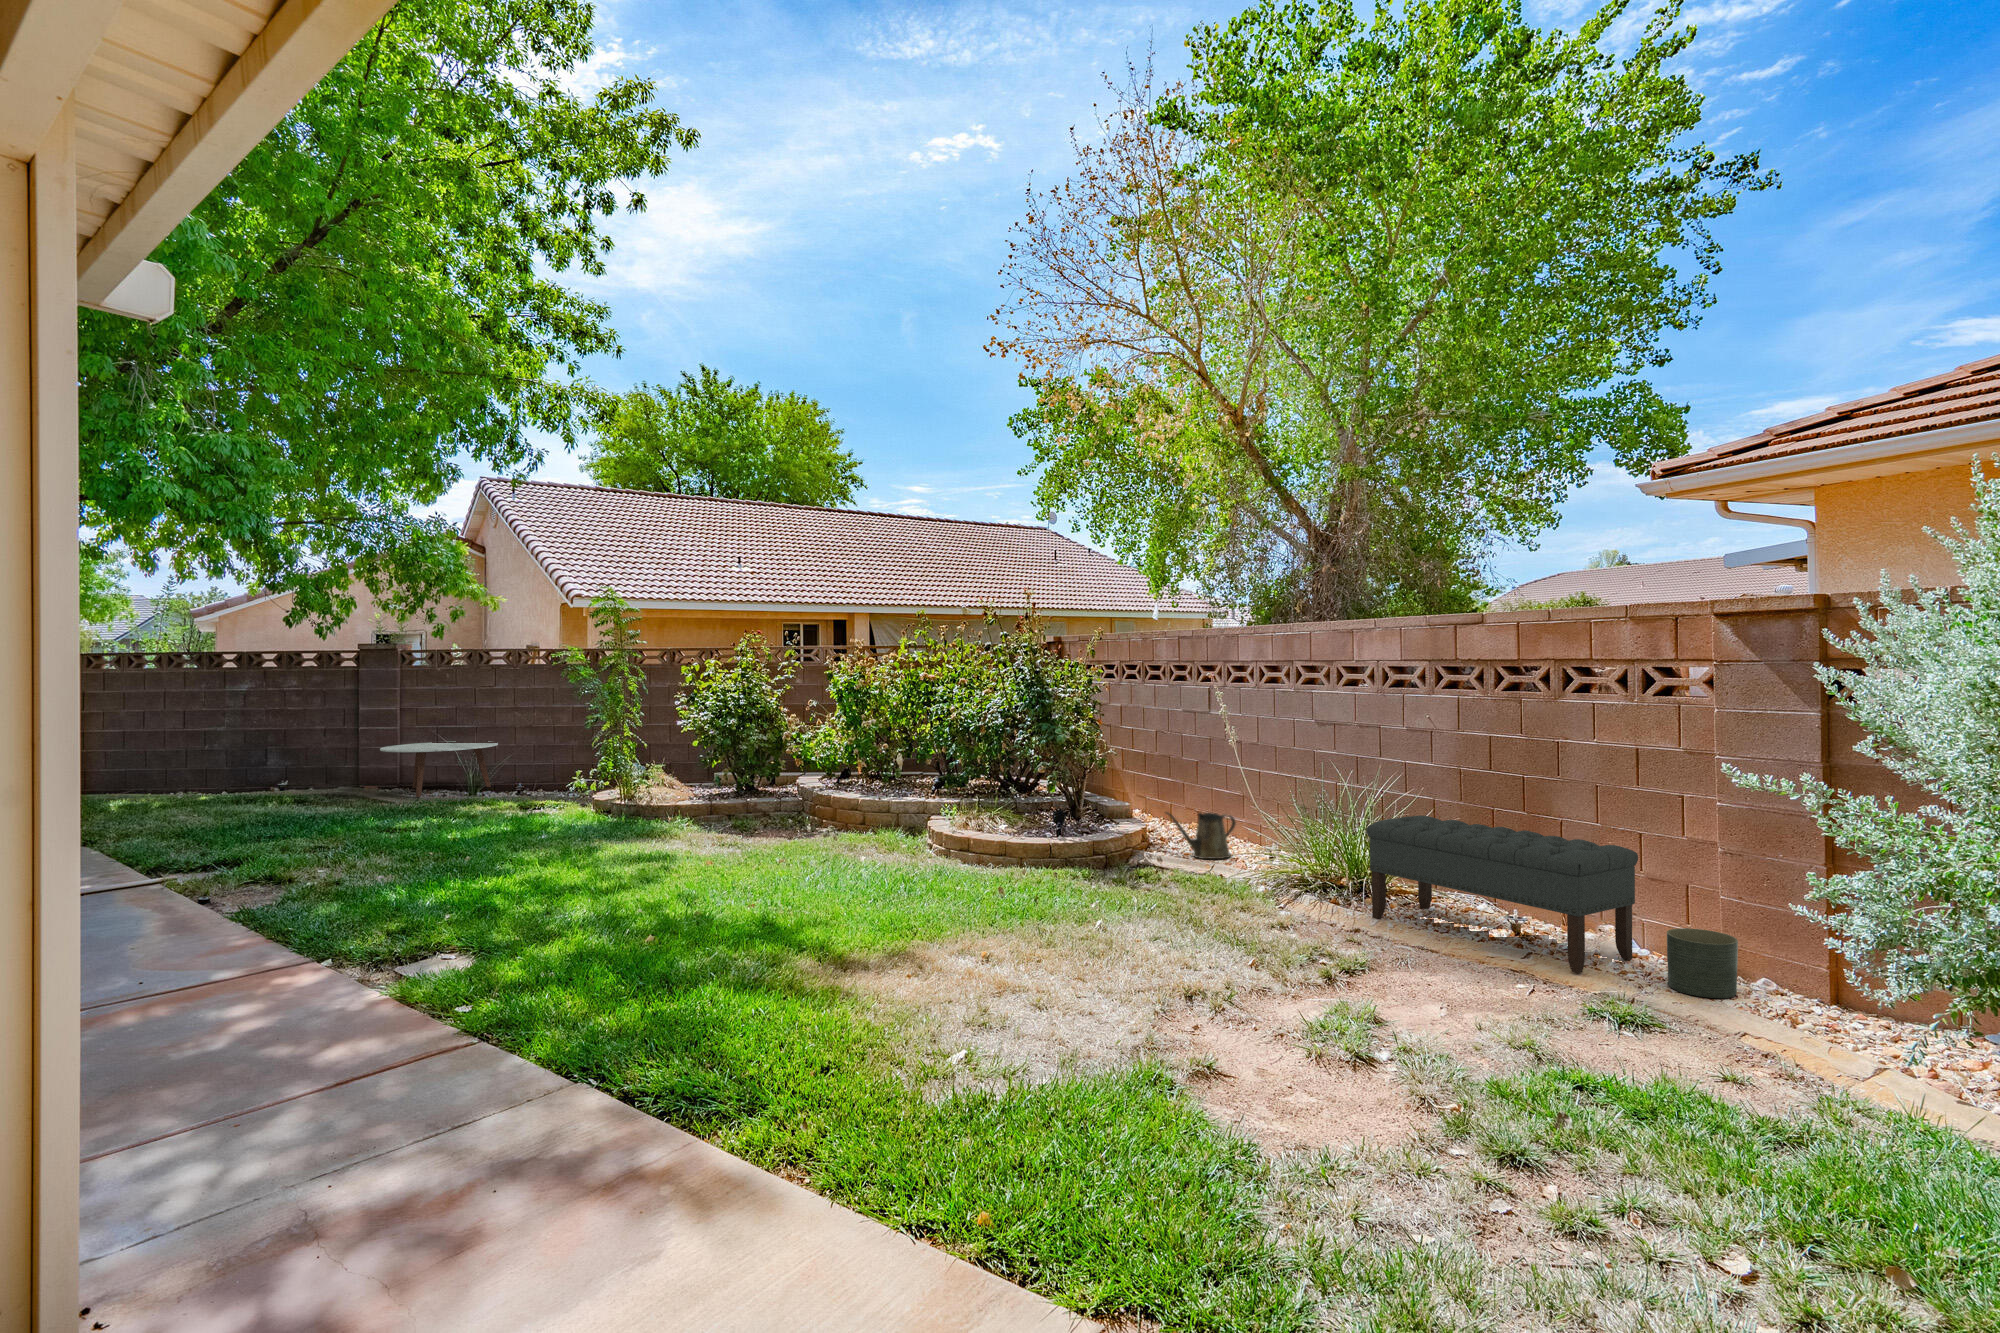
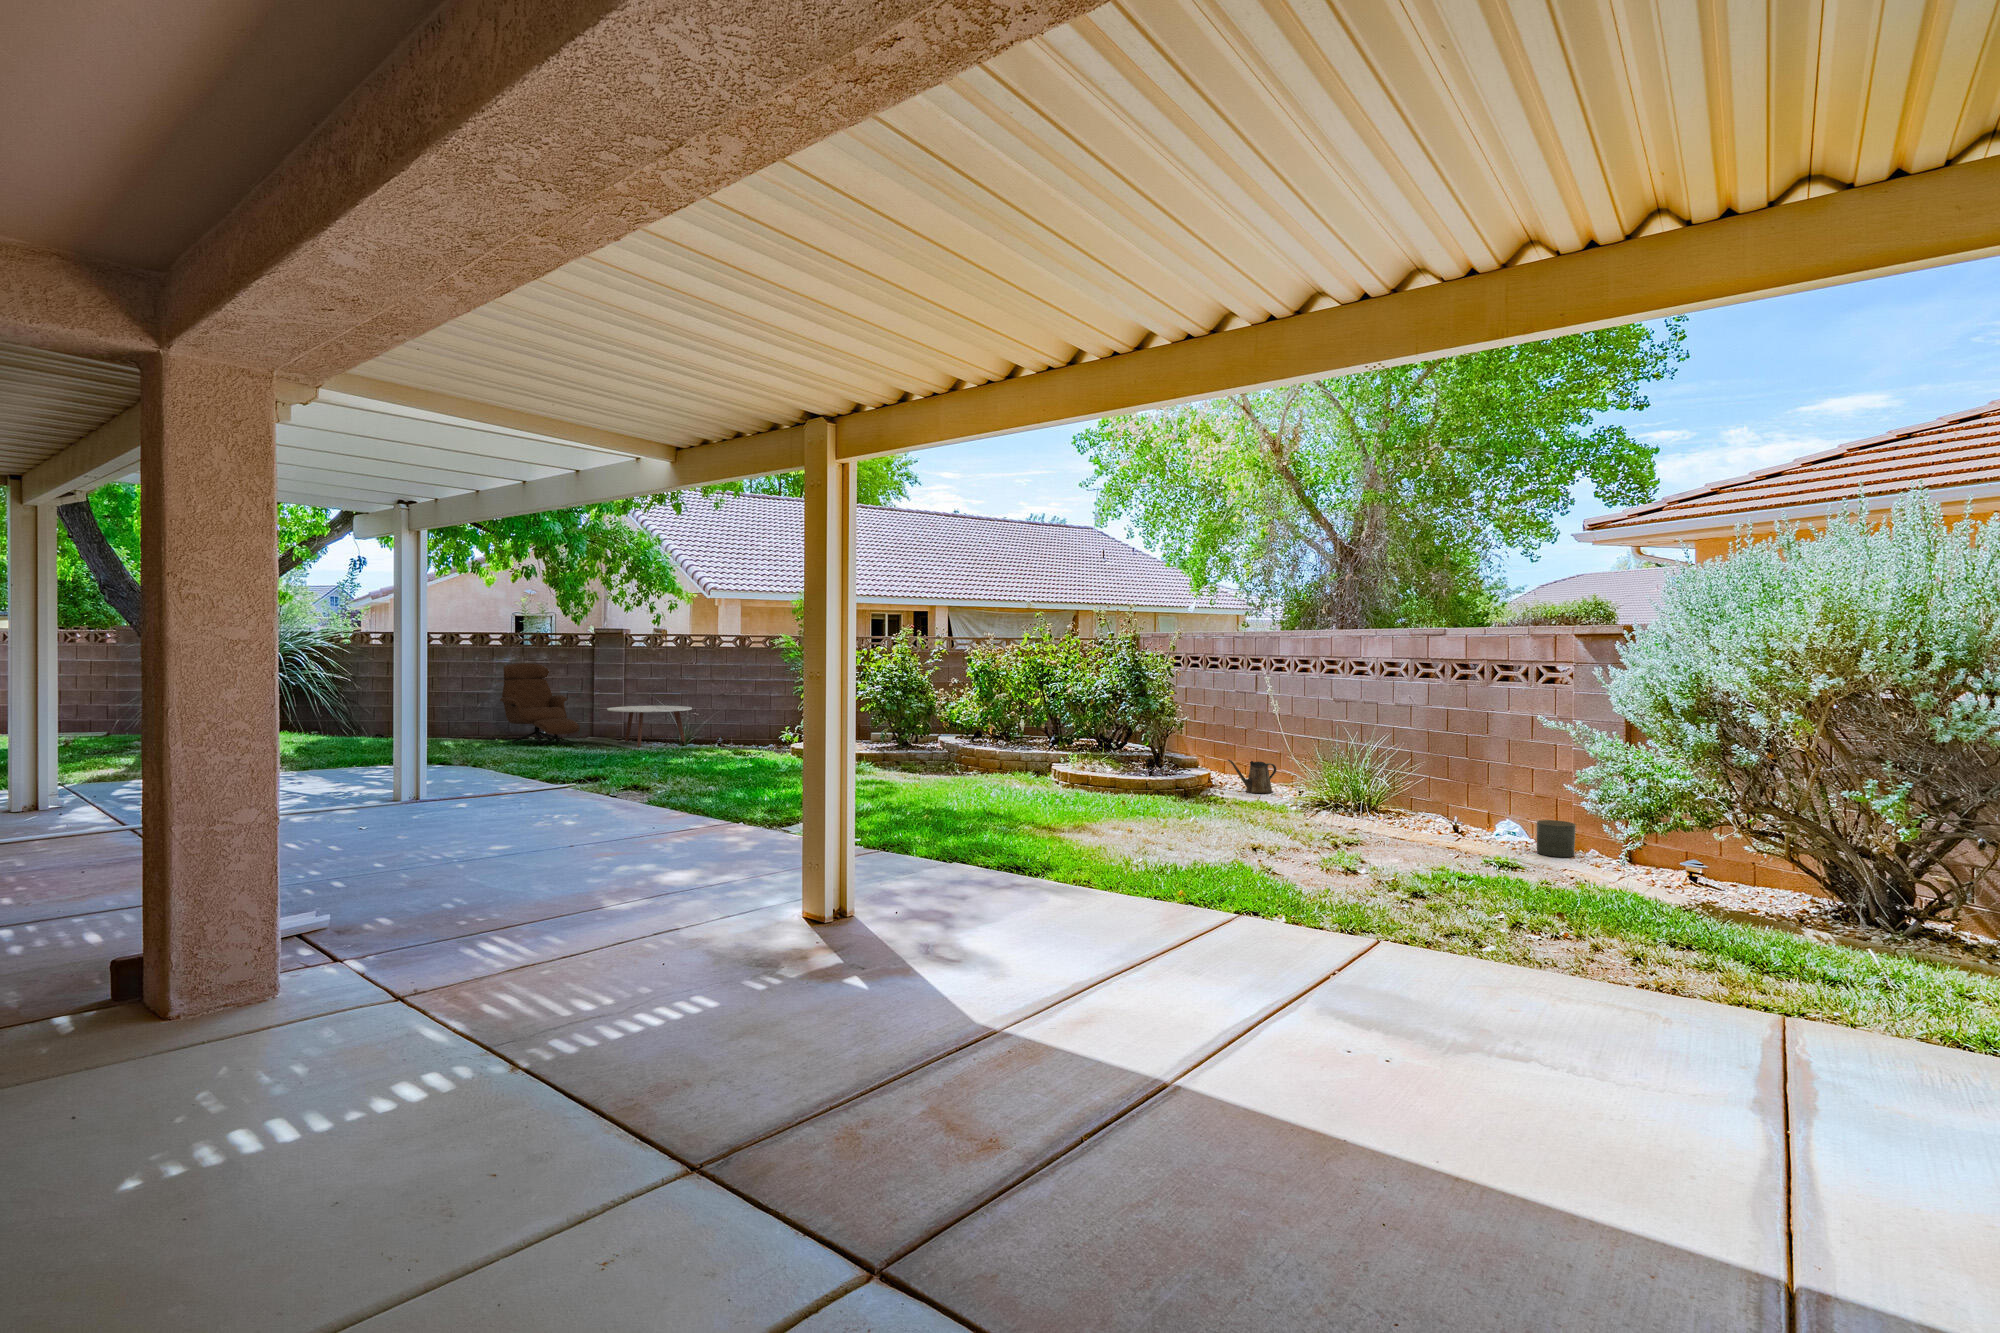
lounge chair: none [247,692,349,798] -> present [500,663,580,745]
bench: present [1367,816,1638,974] -> none [1365,759,1527,847]

